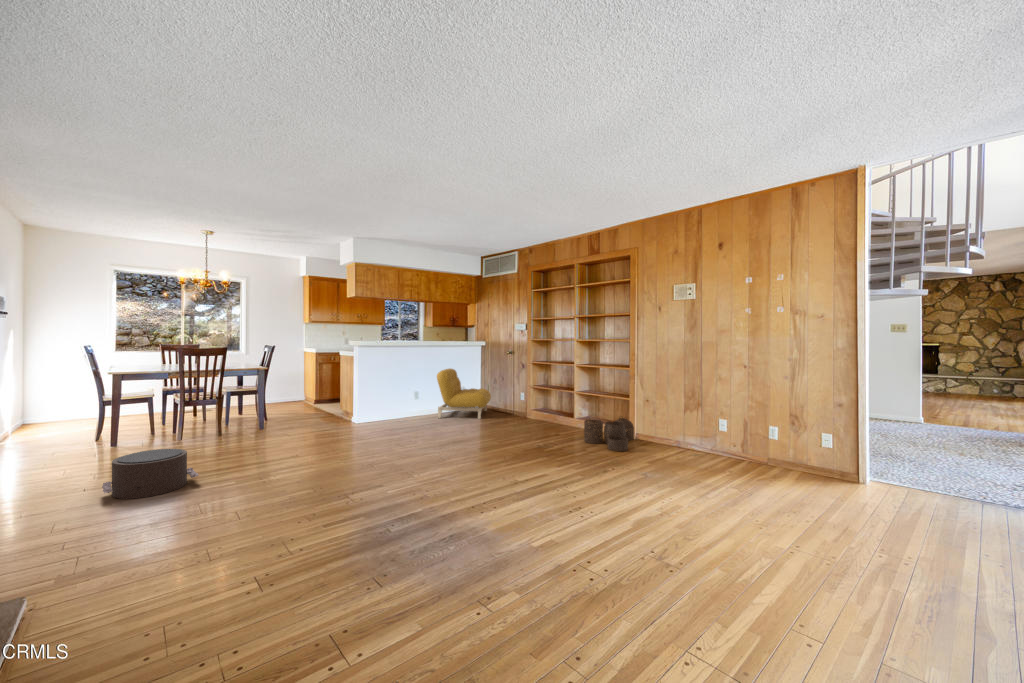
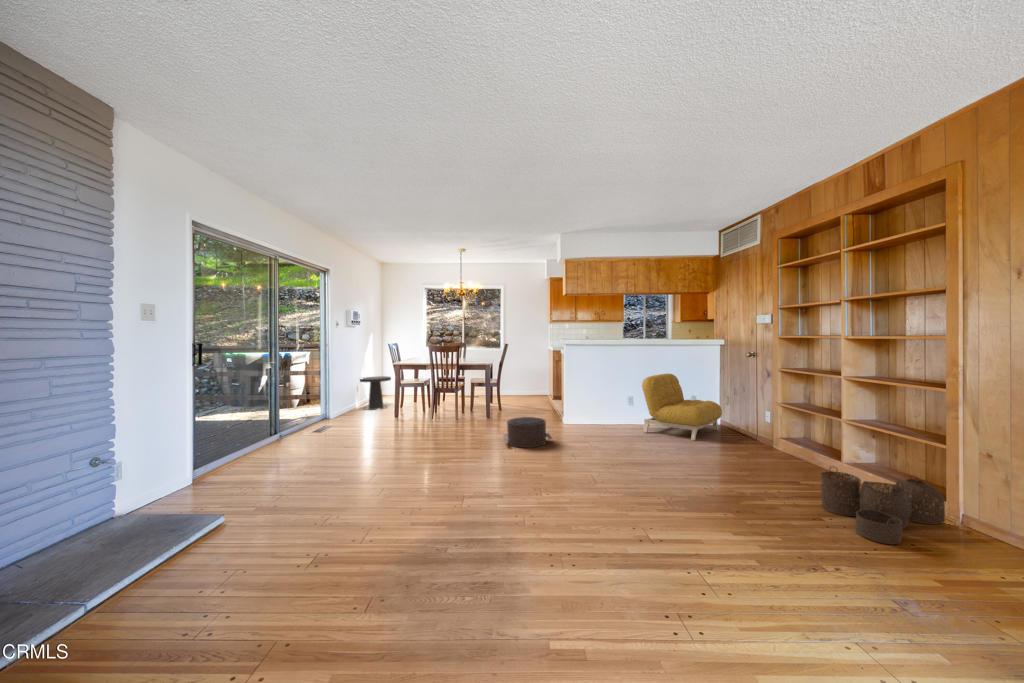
side table: none [17,385,82,435] -> present [360,376,391,410]
pouf: present [102,449,198,499] -> present [503,417,552,448]

